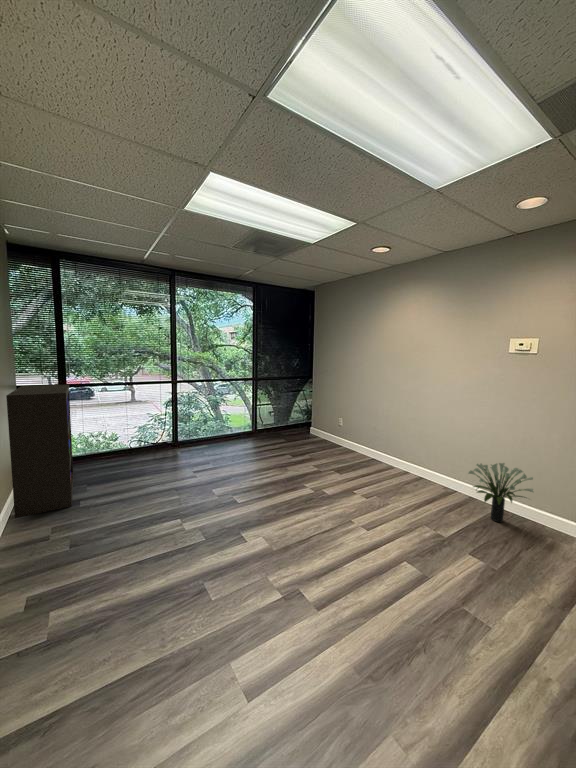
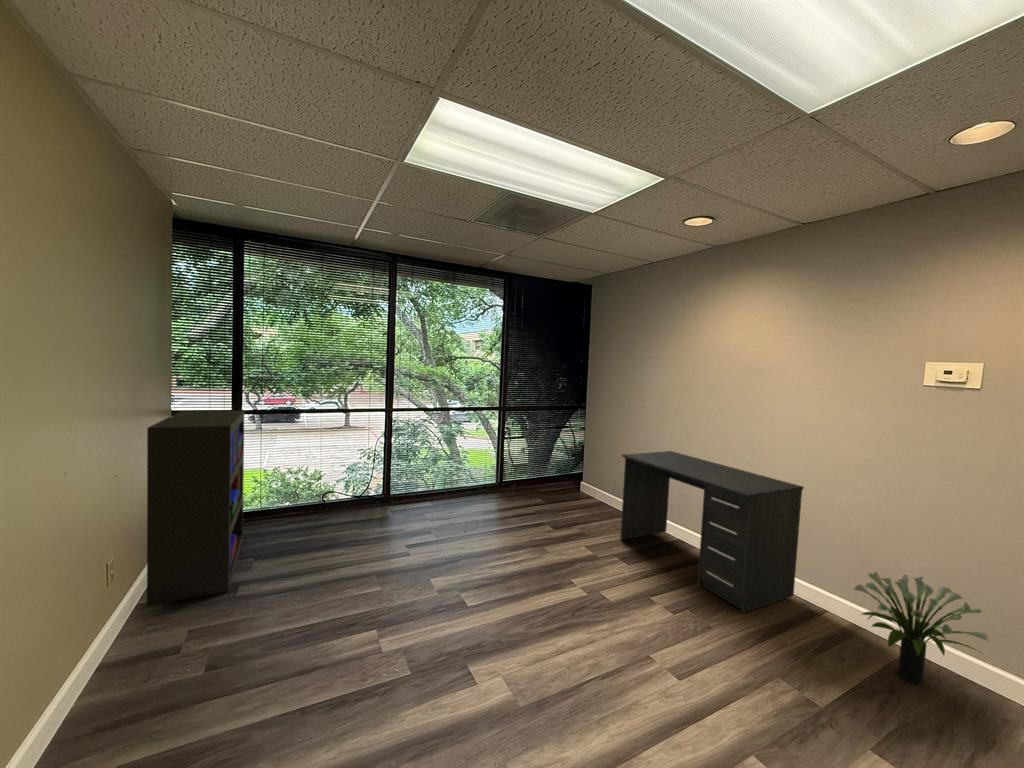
desk: none [335,403,444,496] -> present [620,451,804,613]

